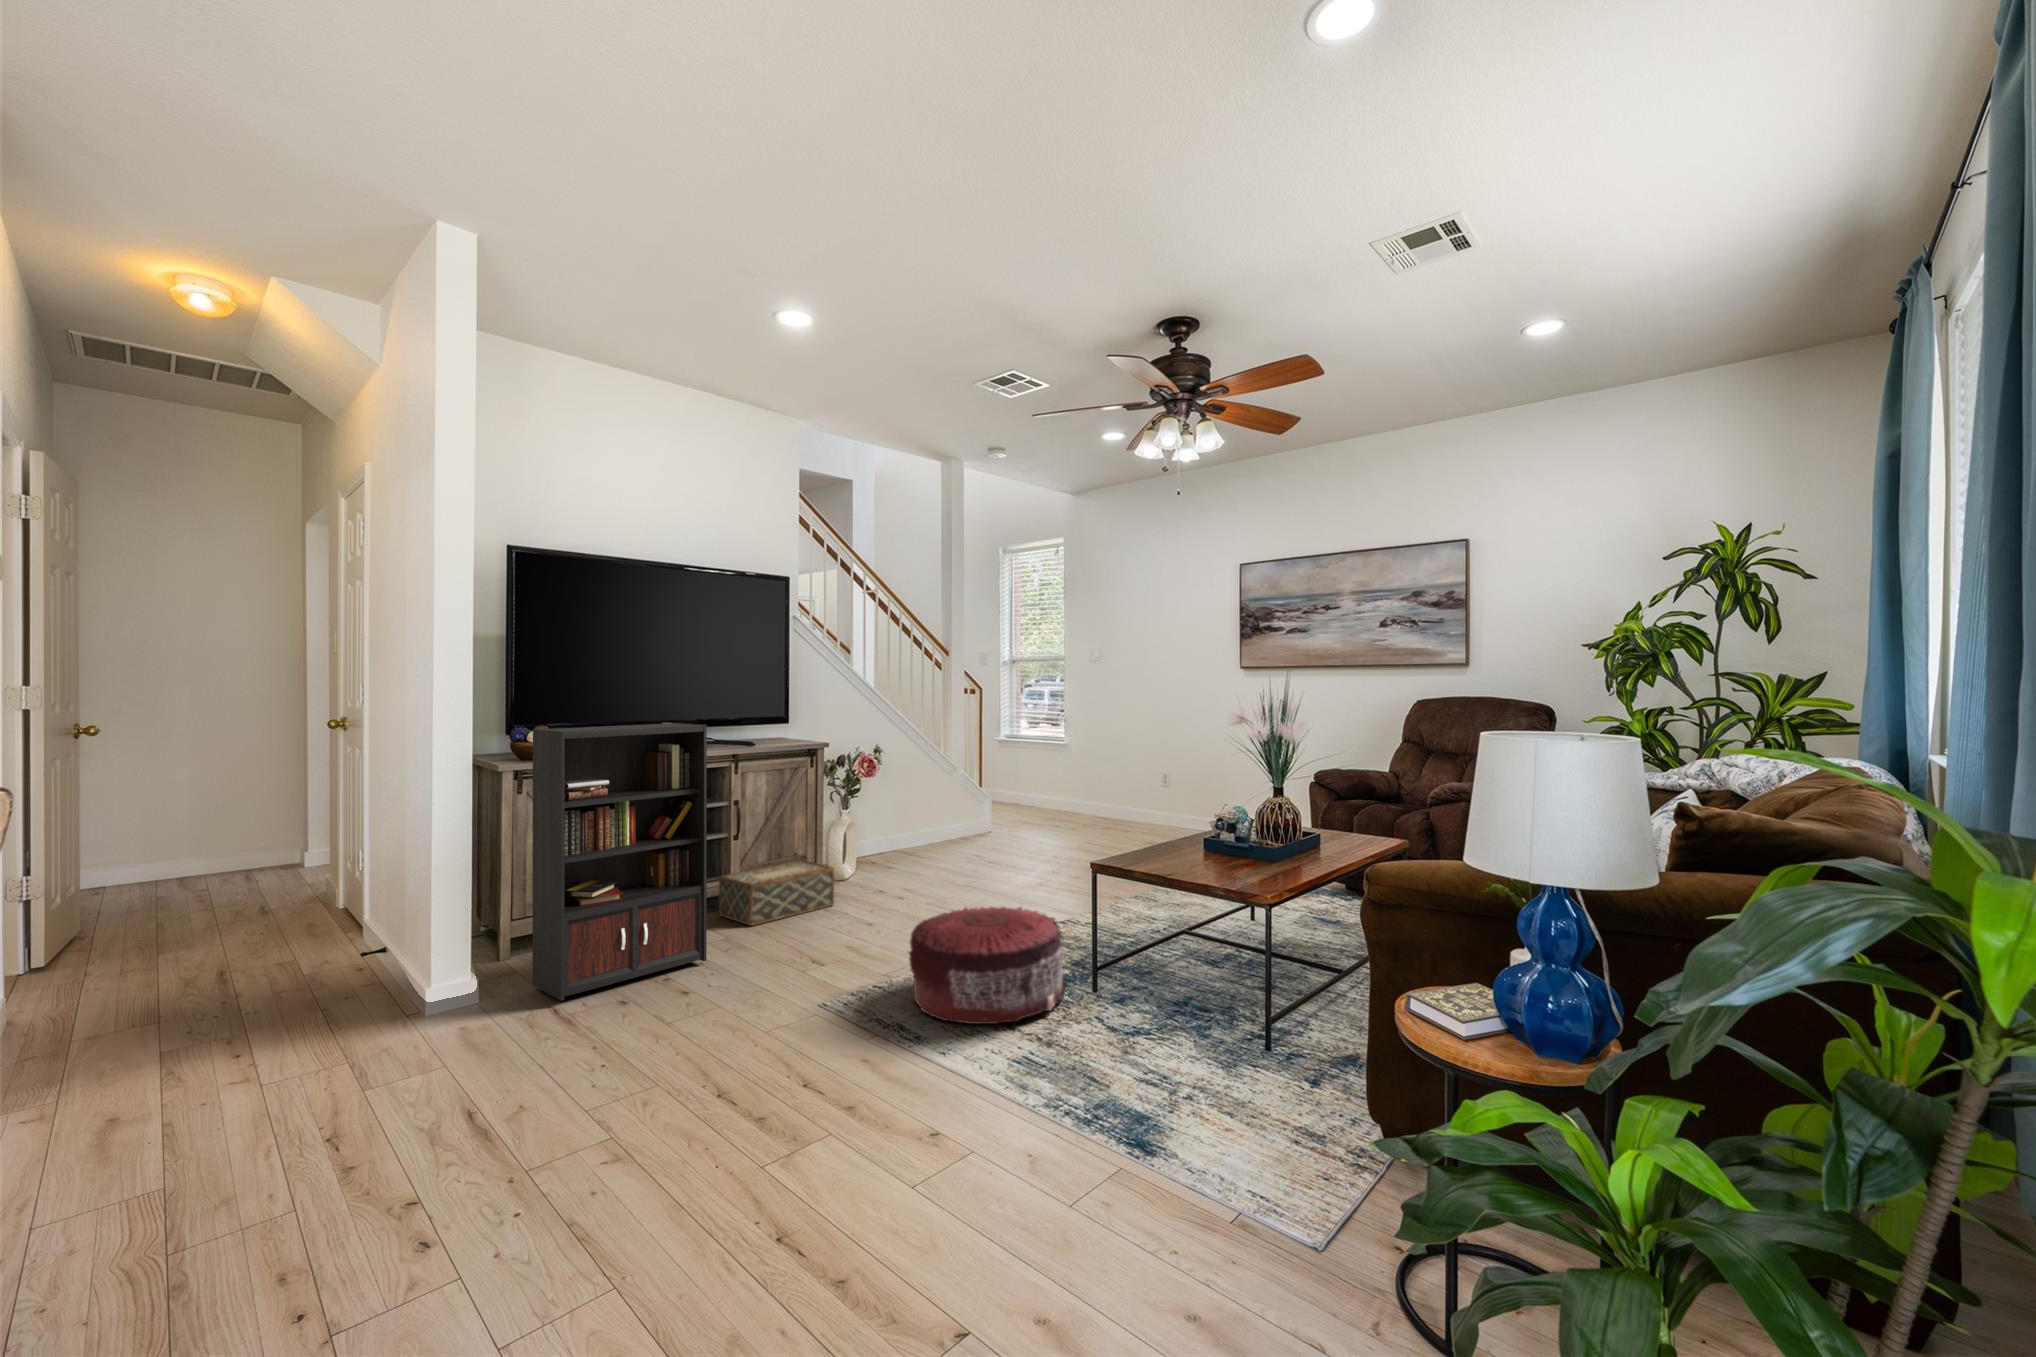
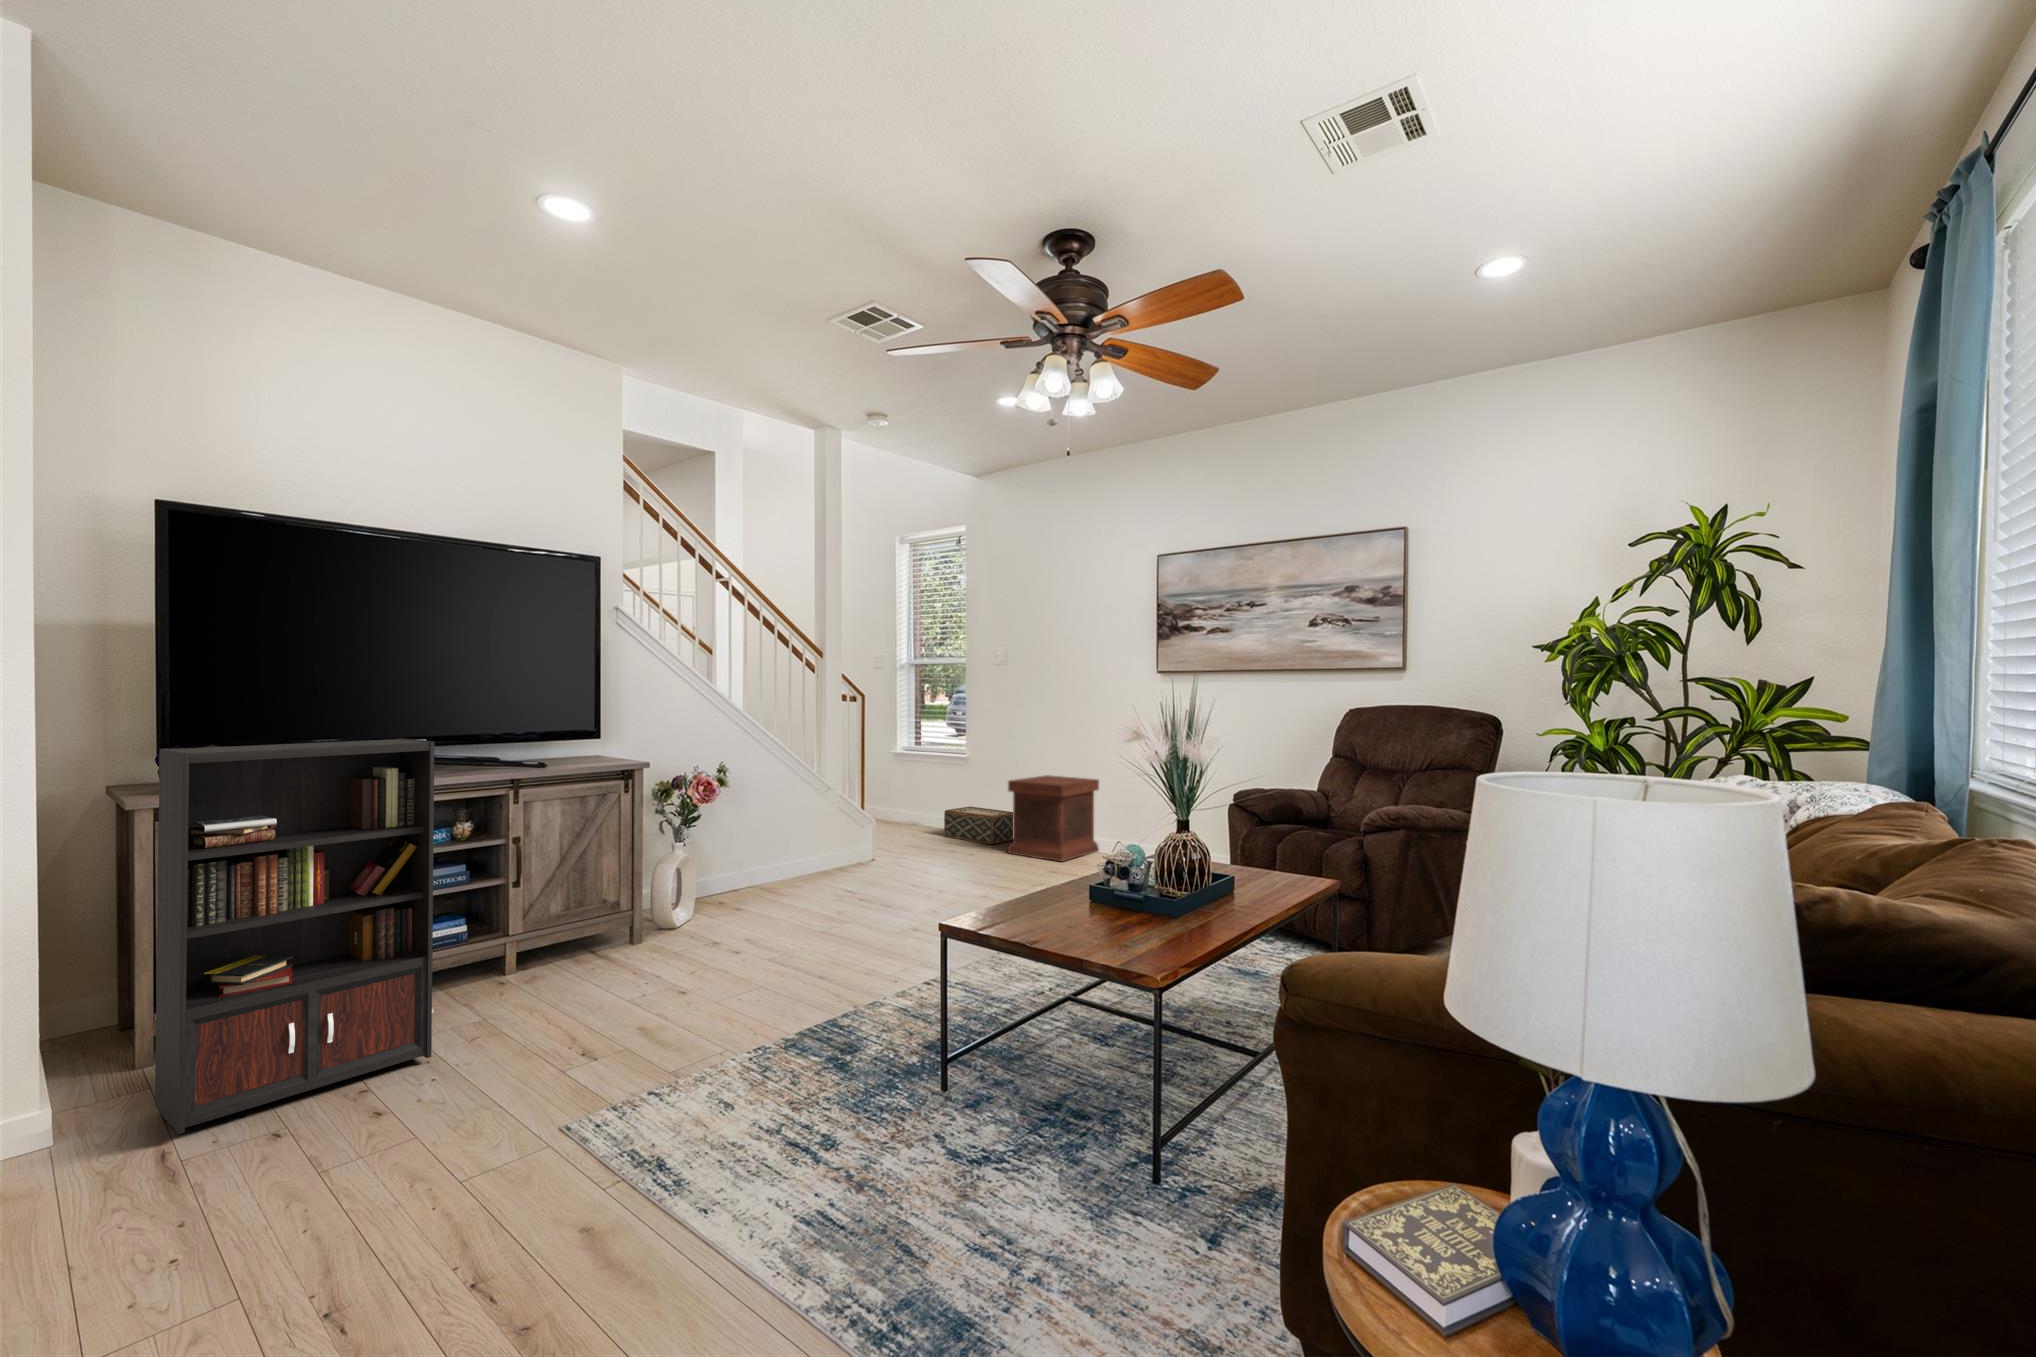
side table: none [1107,759,1188,835] -> present [1008,775,1099,862]
woven basket: present [719,860,834,926] -> present [944,806,1013,844]
pouf: present [909,906,1067,1024] -> none [685,976,907,1154]

